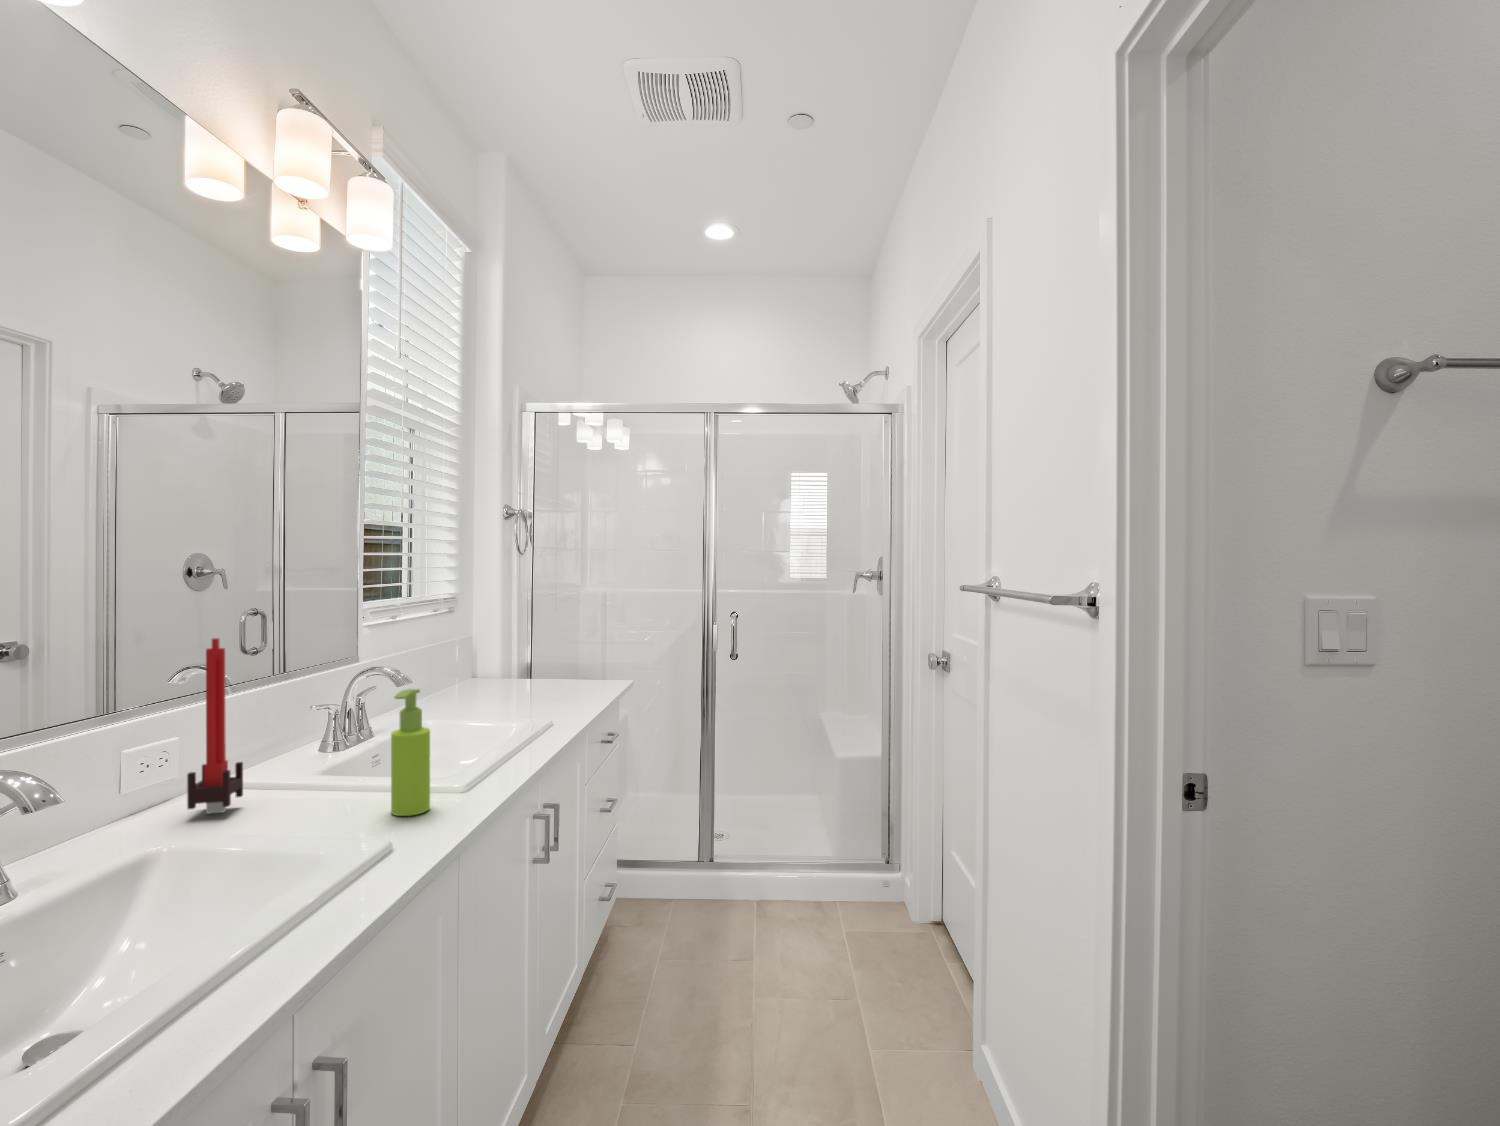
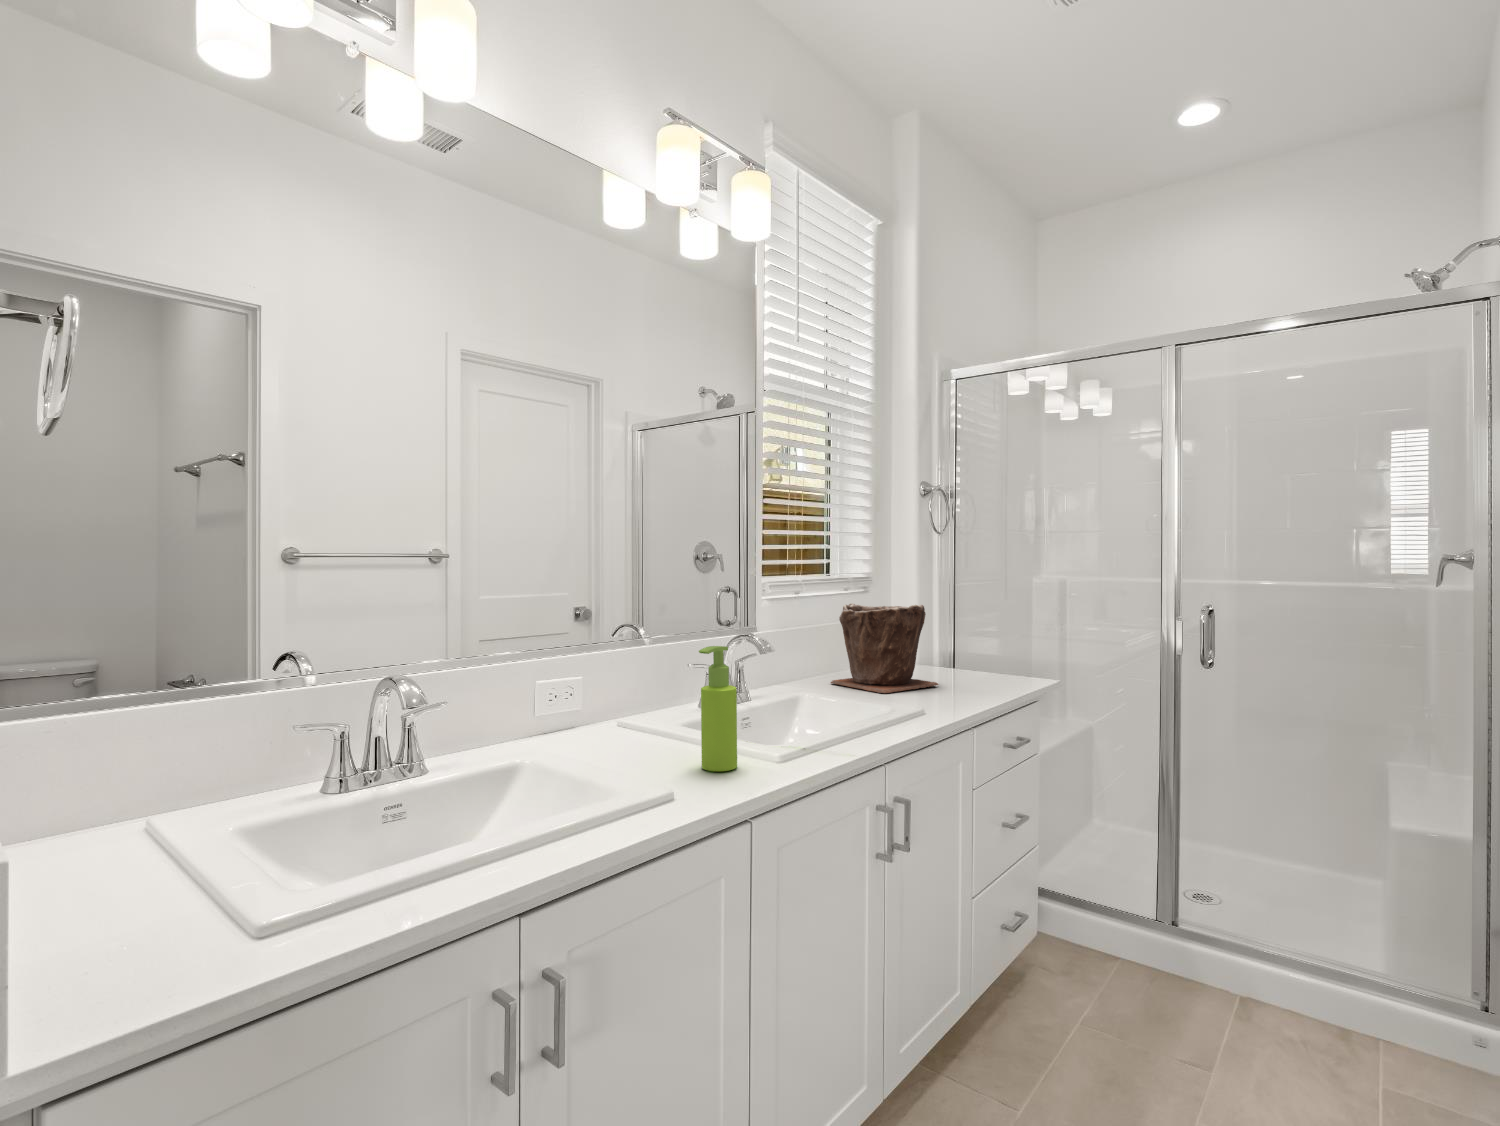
plant pot: none [436,625,543,711] -> present [831,603,939,693]
candle: present [187,638,243,814] -> none [563,591,606,742]

